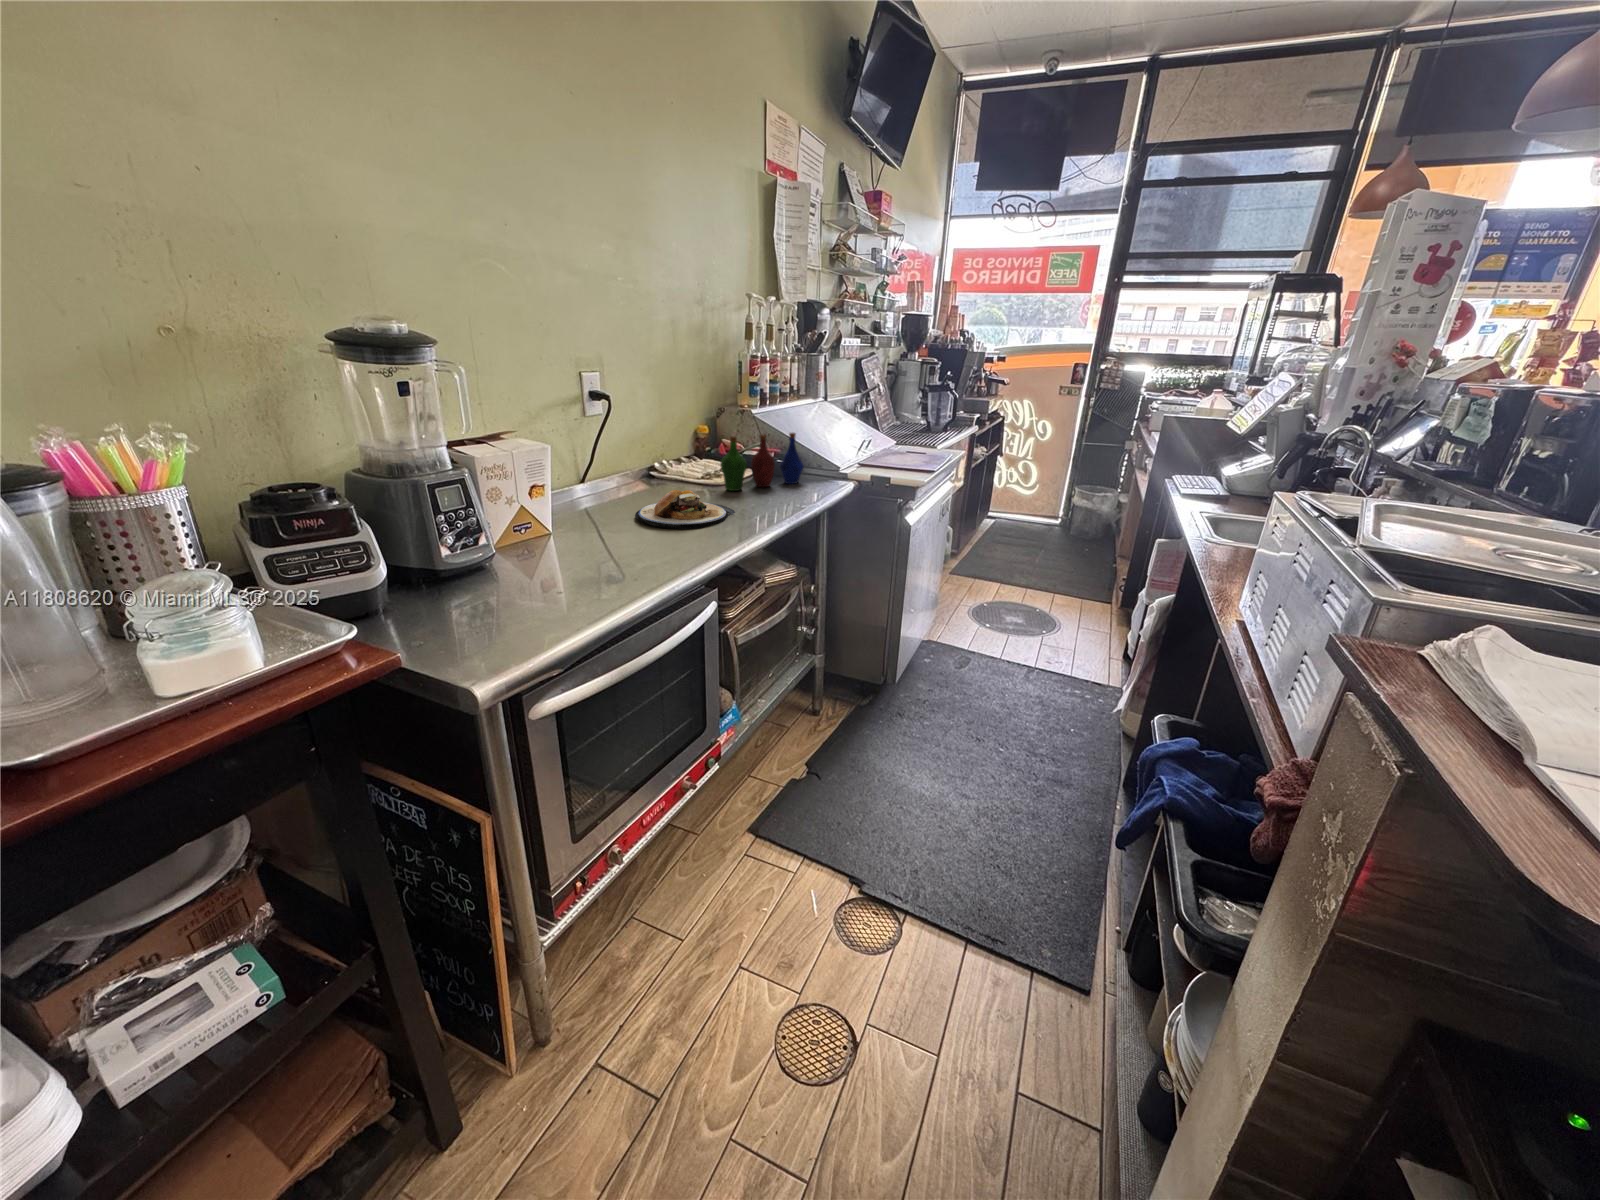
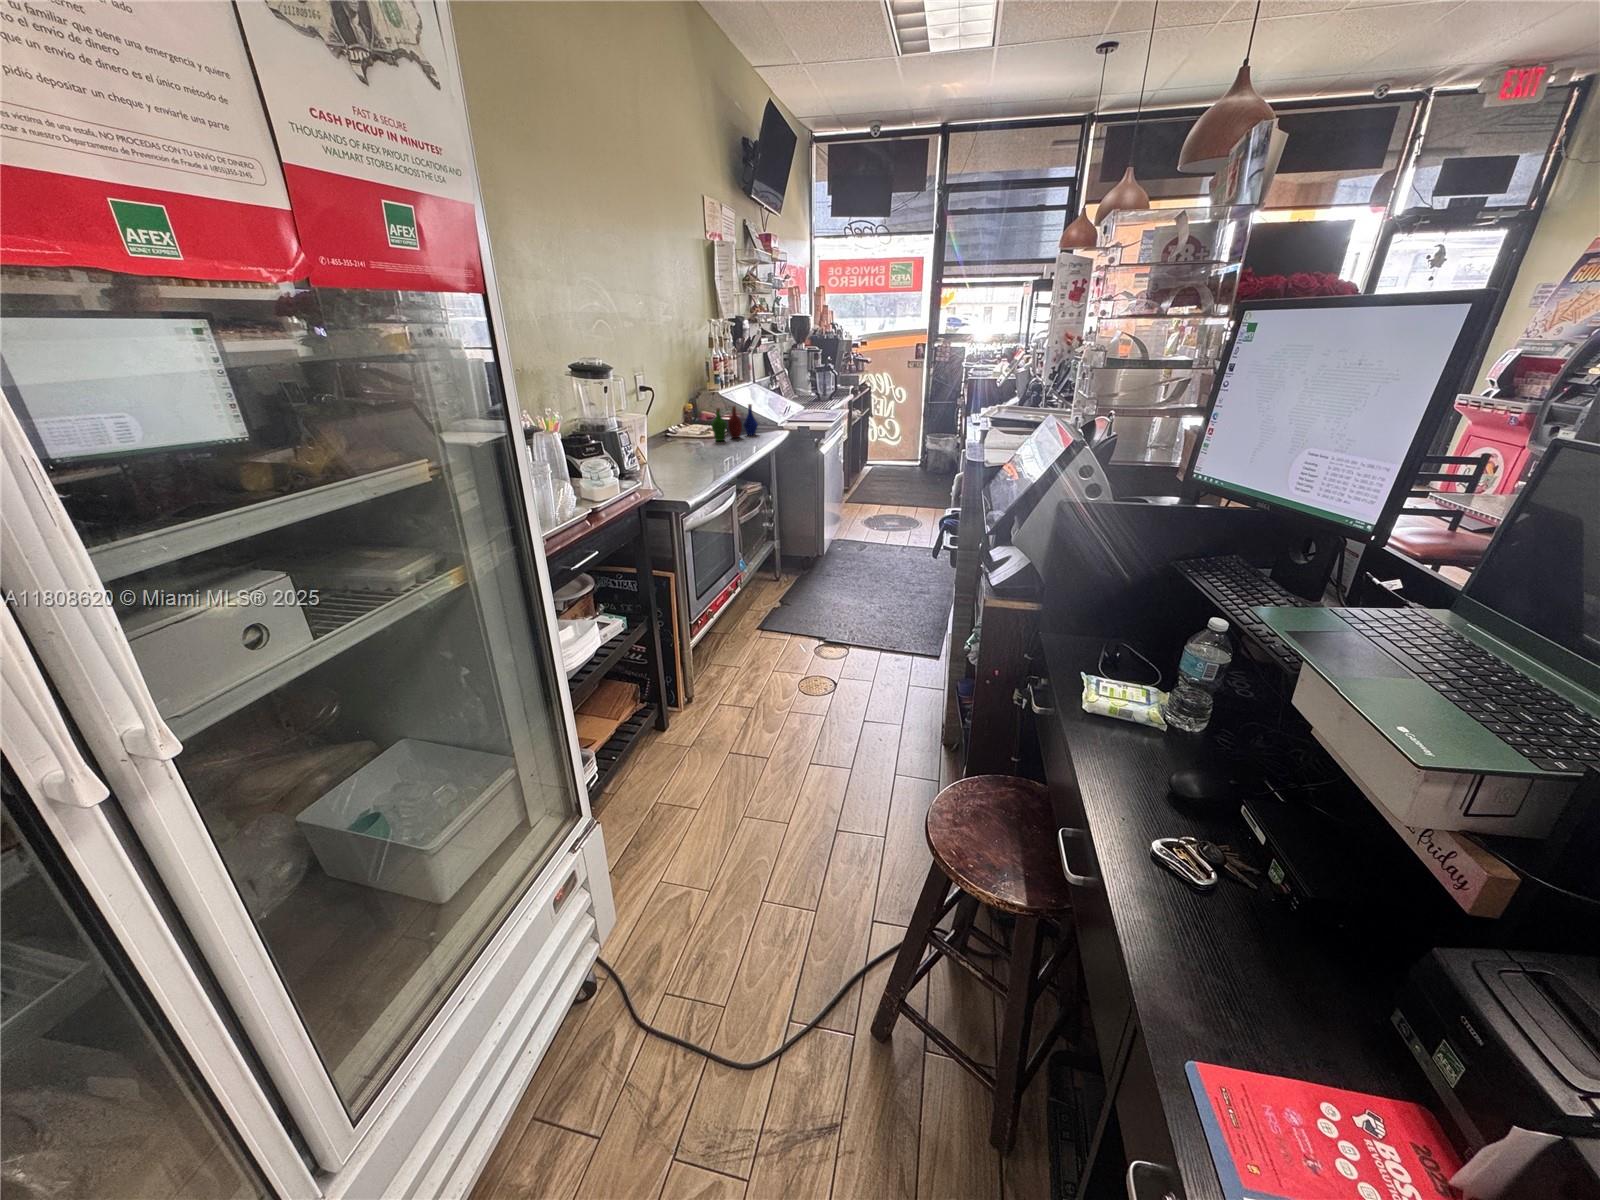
plate: present [635,490,735,529] -> none [677,438,734,459]

